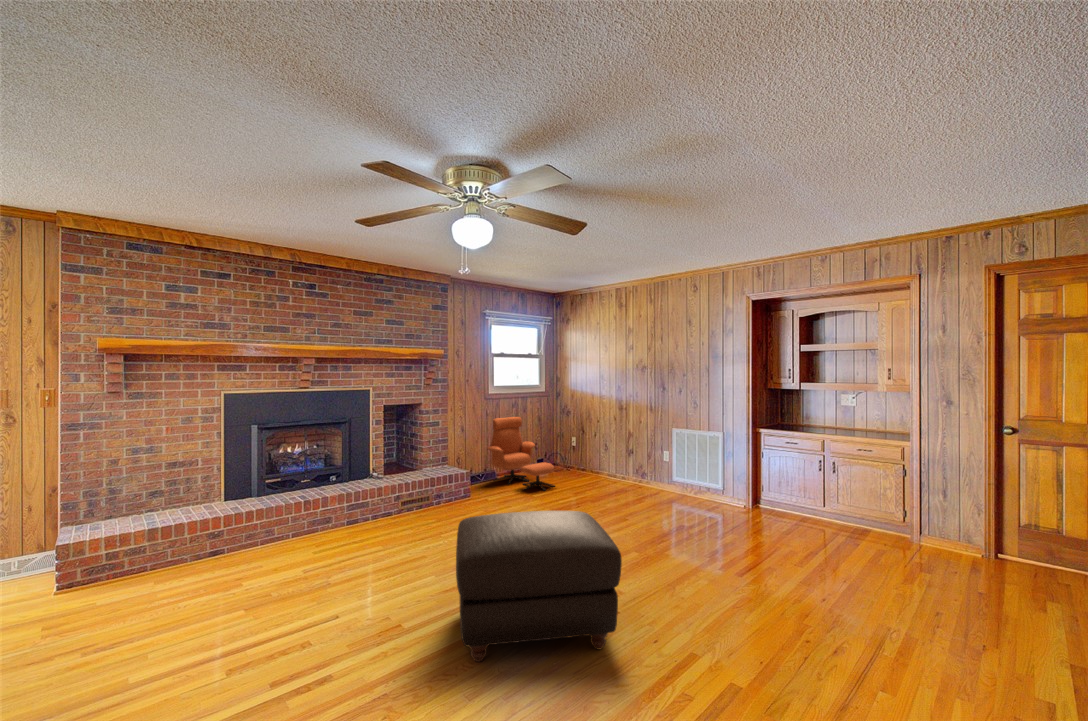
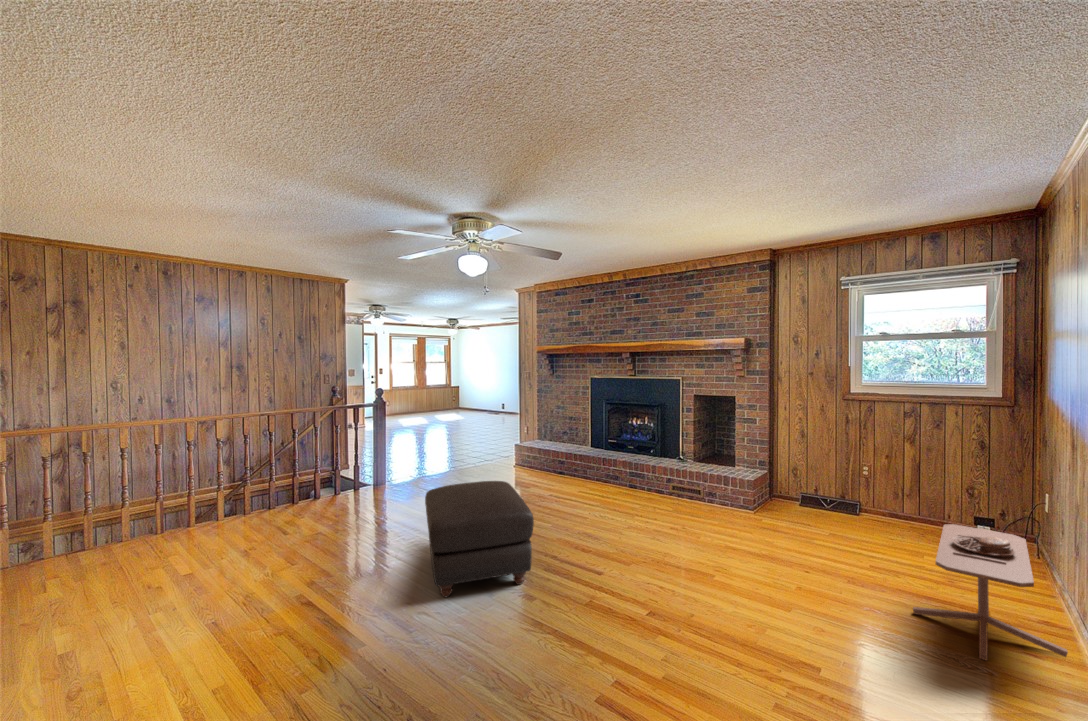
lounge chair: present [488,417,555,491] -> none [820,427,911,546]
side table: none [618,447,685,500] -> present [913,524,1068,661]

